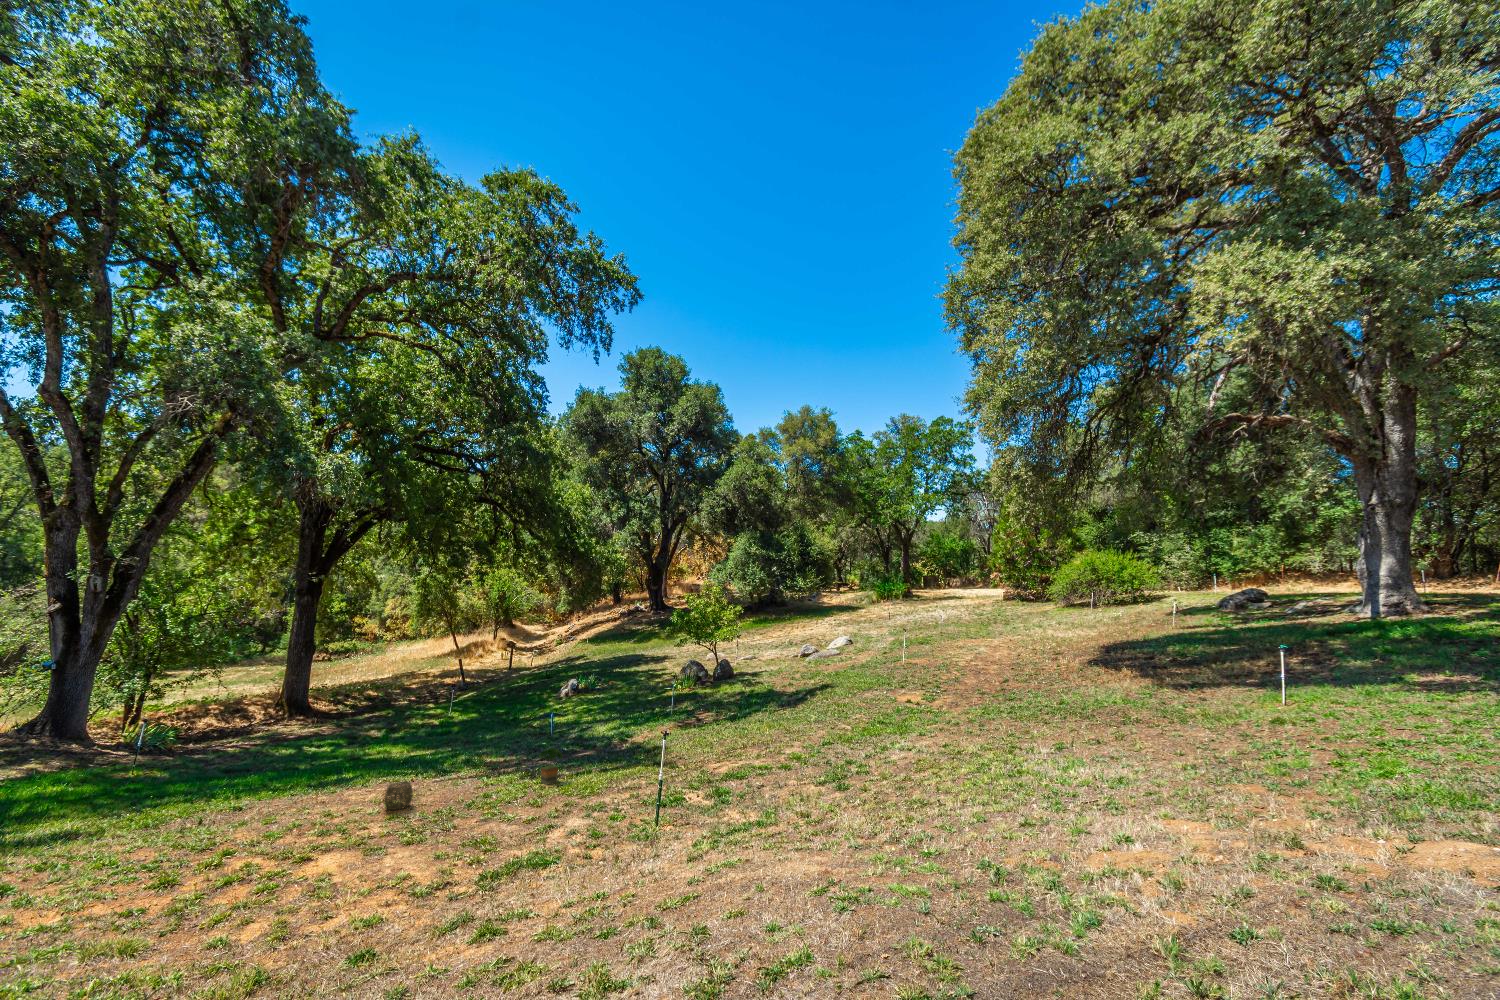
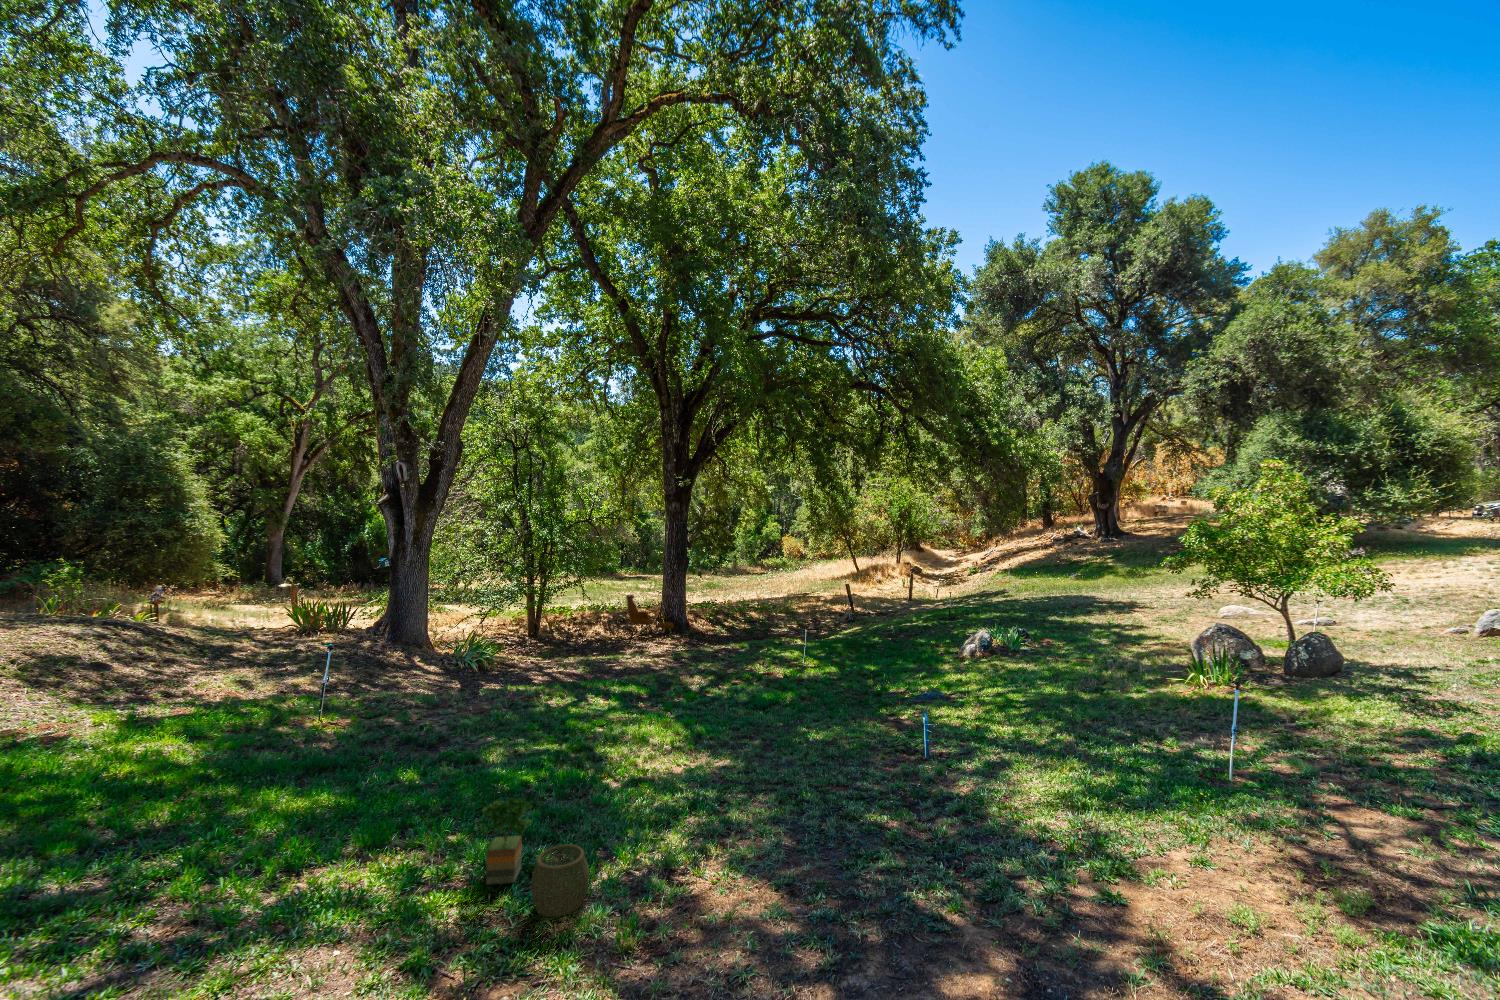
lounge chair: none [253,683,306,721] -> present [626,594,674,634]
potted tree: present [539,748,563,784] -> present [483,798,531,885]

